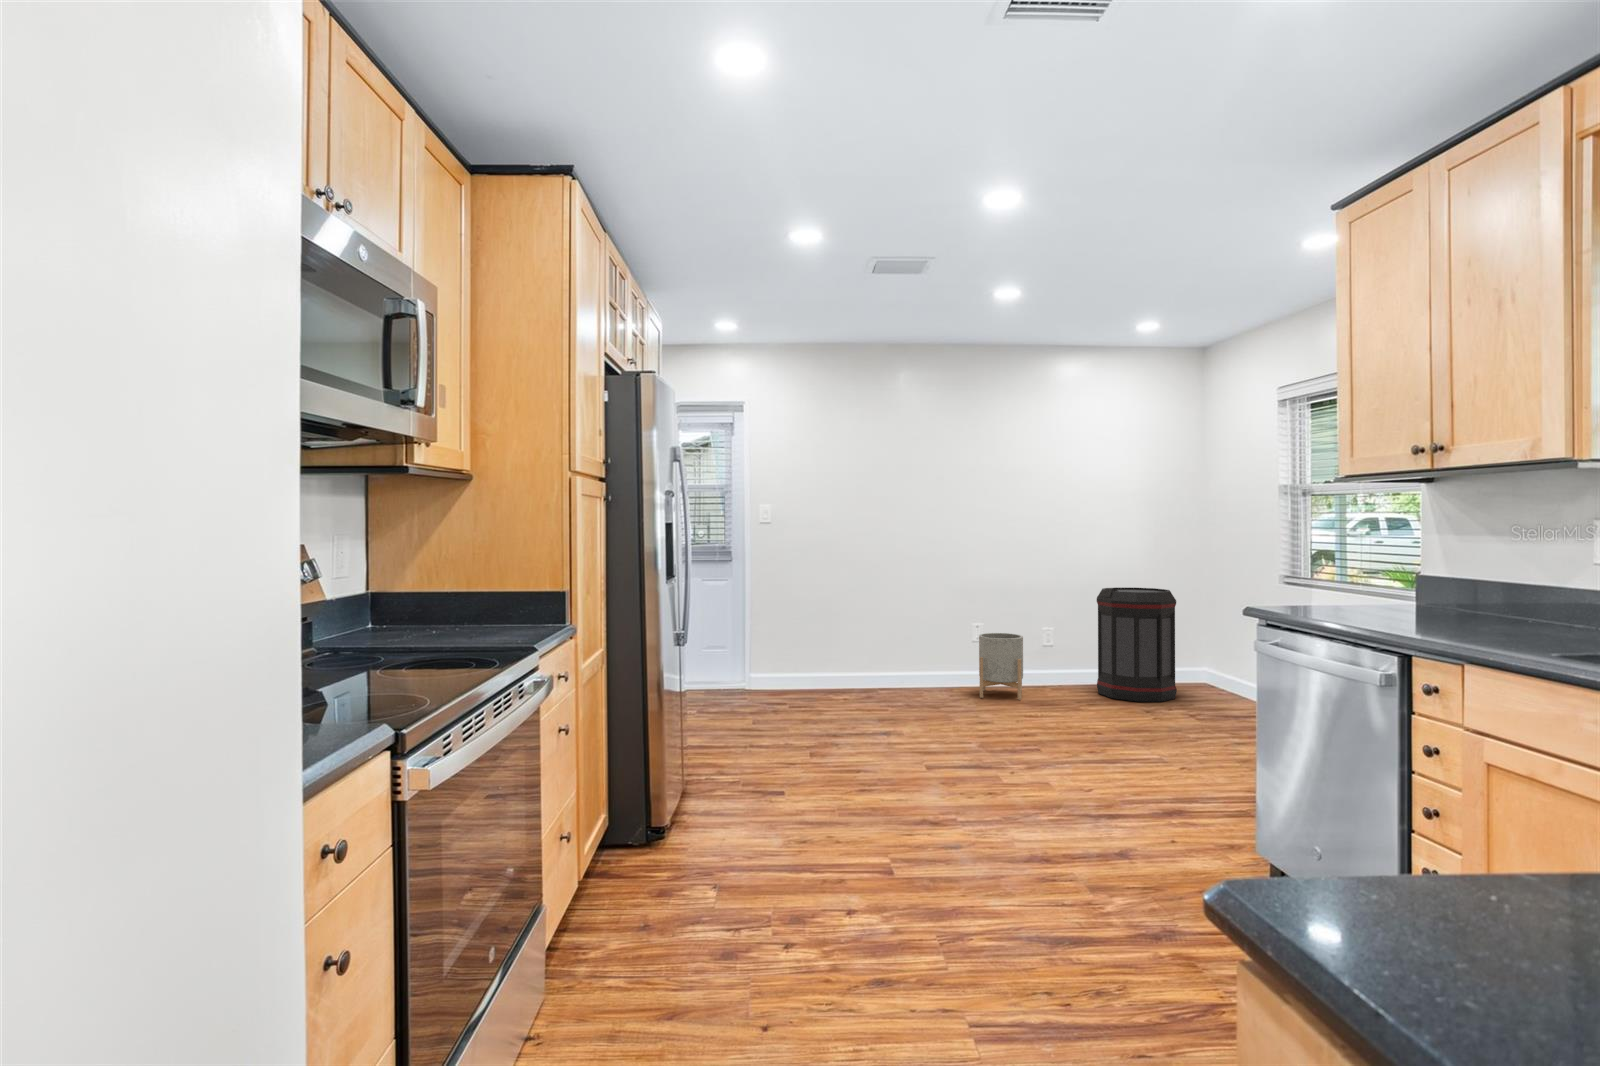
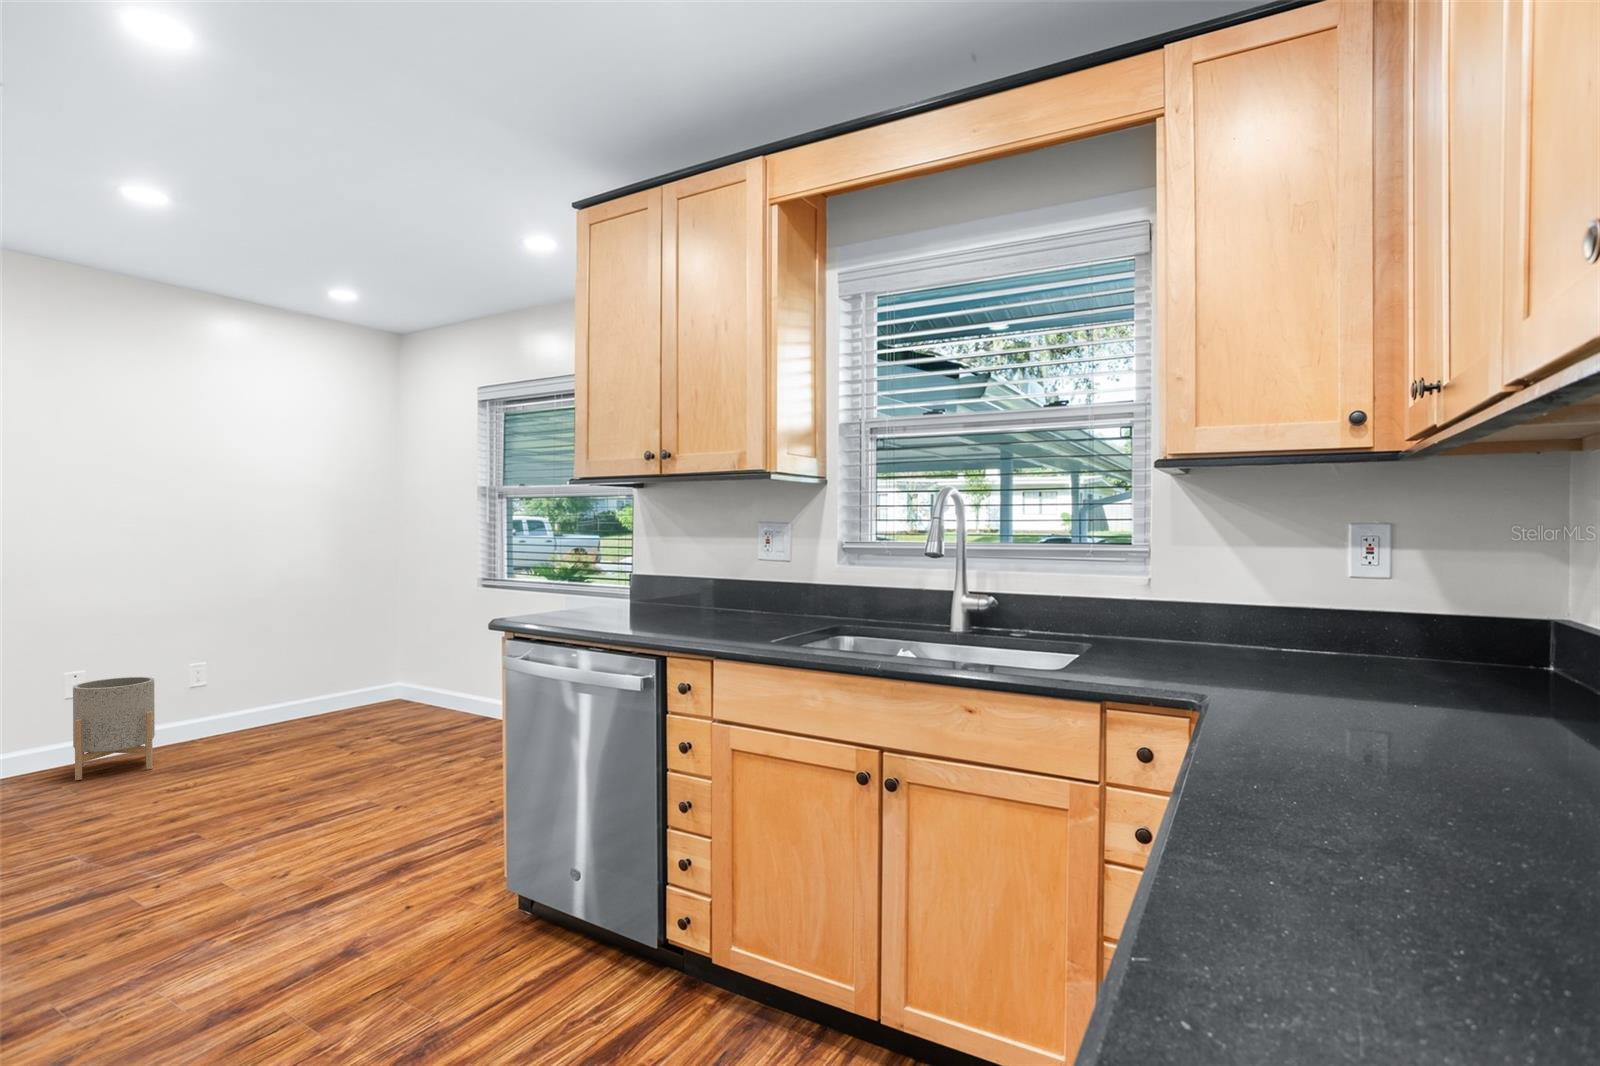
trash can: present [1097,588,1177,702] -> none [268,599,371,739]

